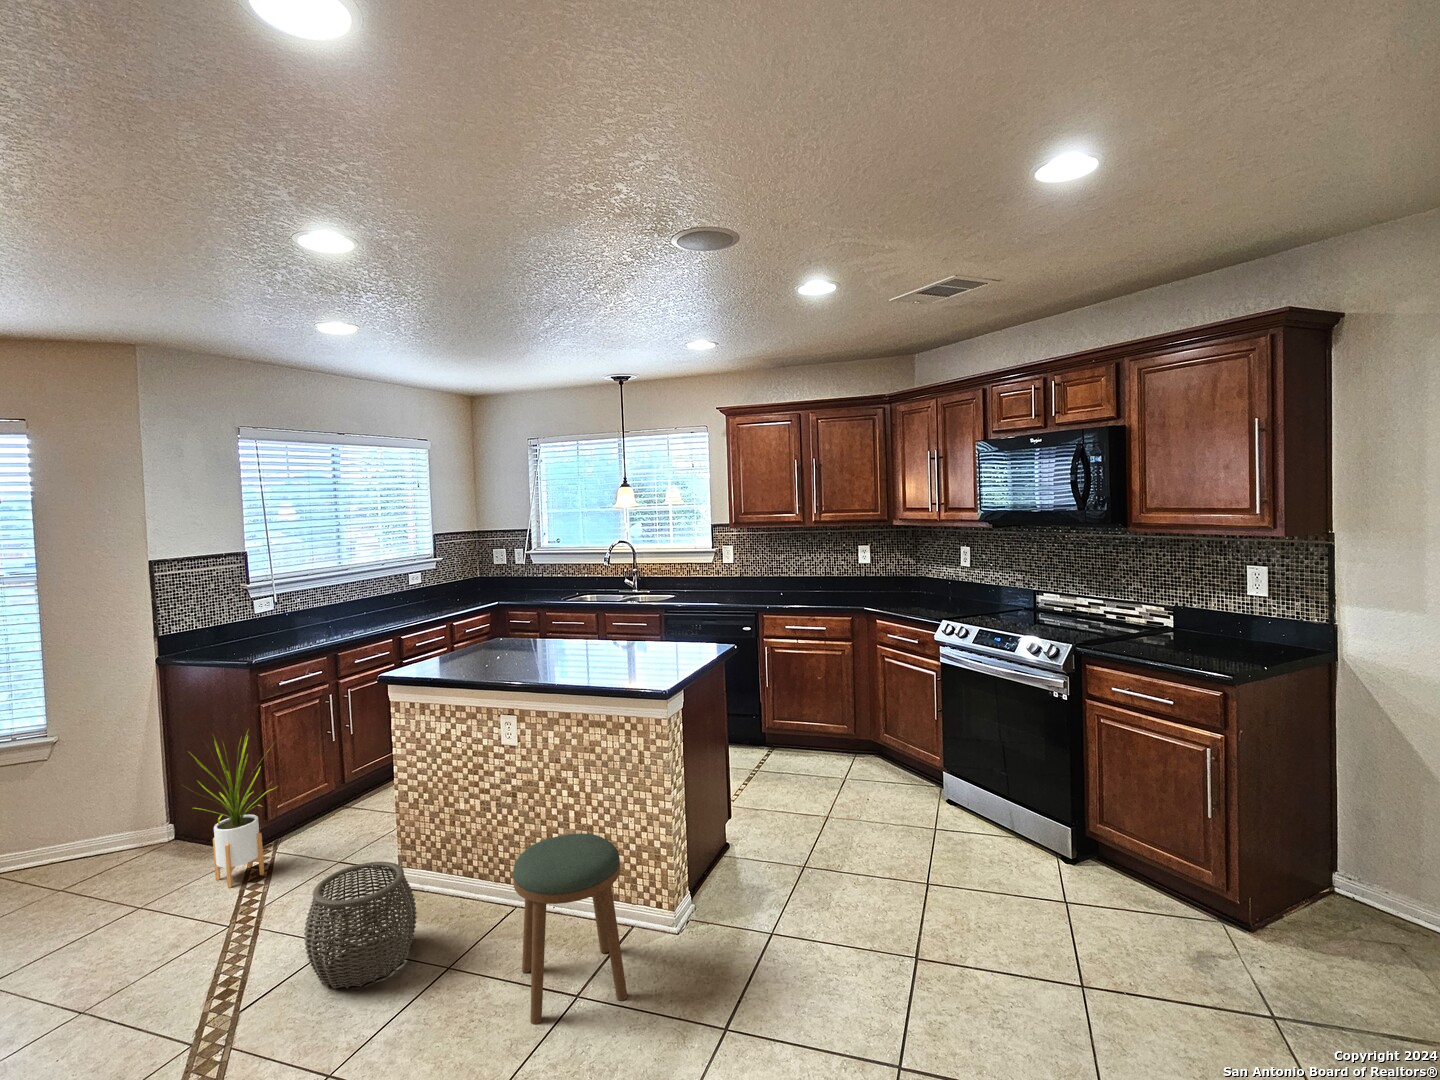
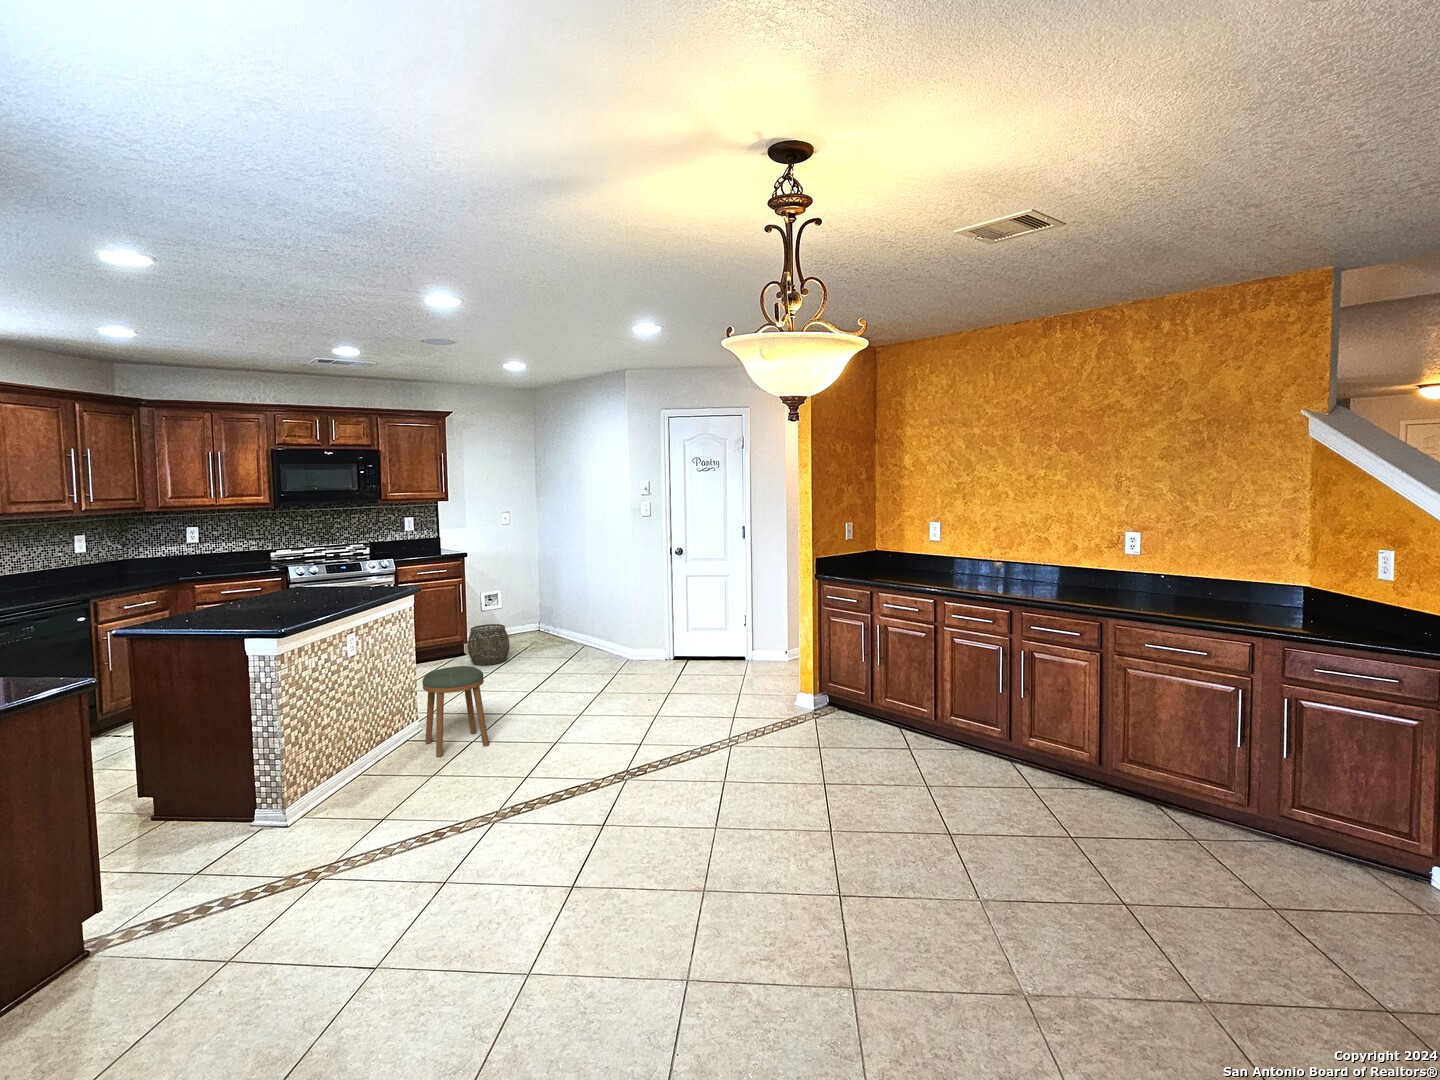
house plant: present [184,736,277,888] -> none [100,743,217,938]
woven basket: present [304,862,417,989] -> present [468,624,510,665]

